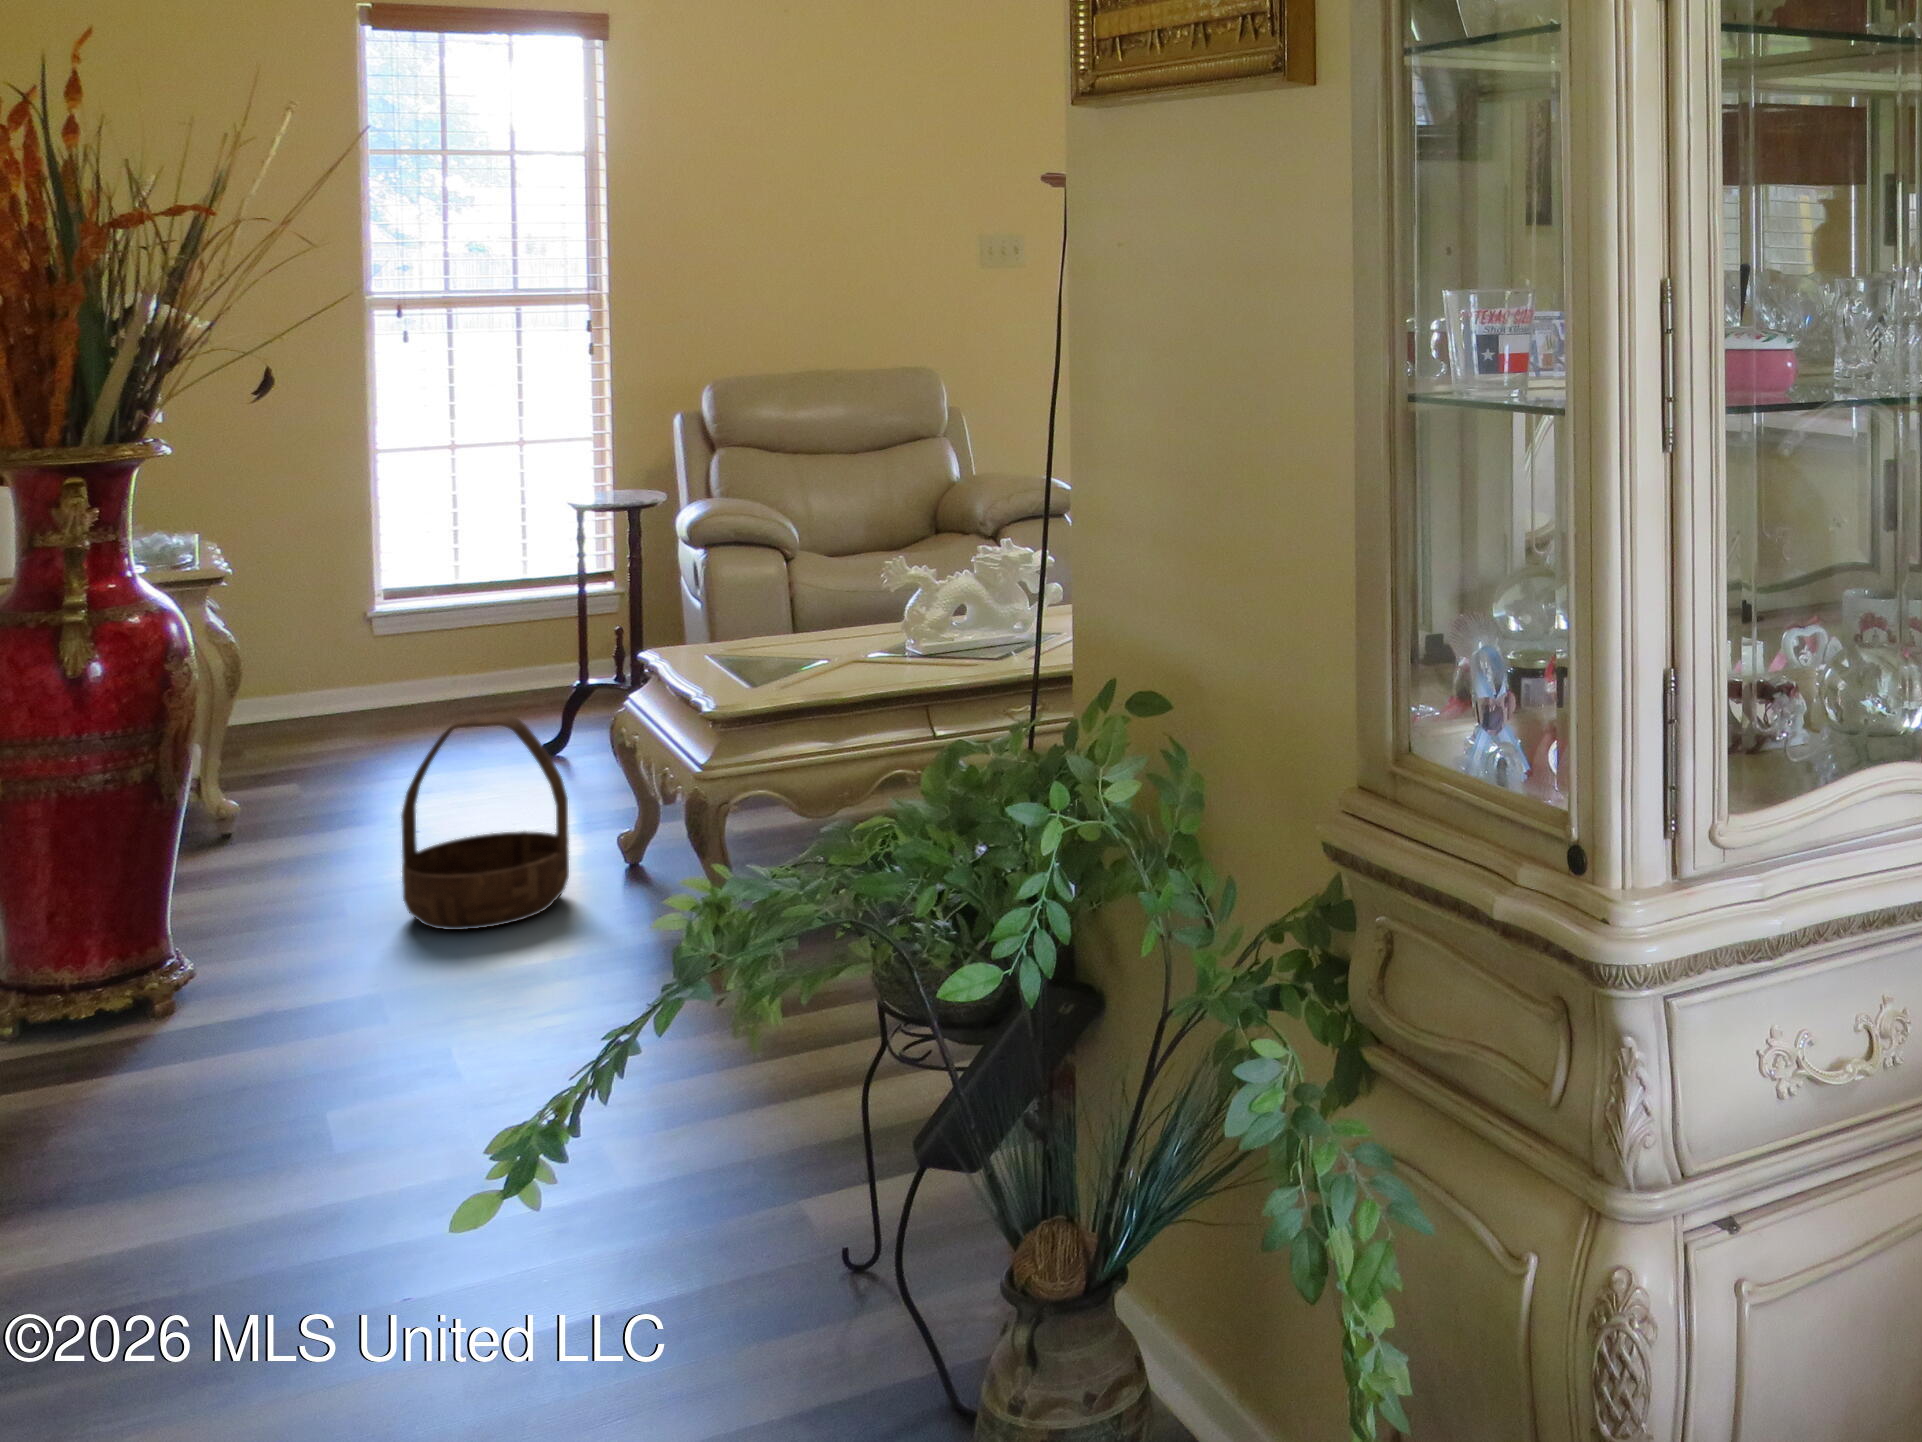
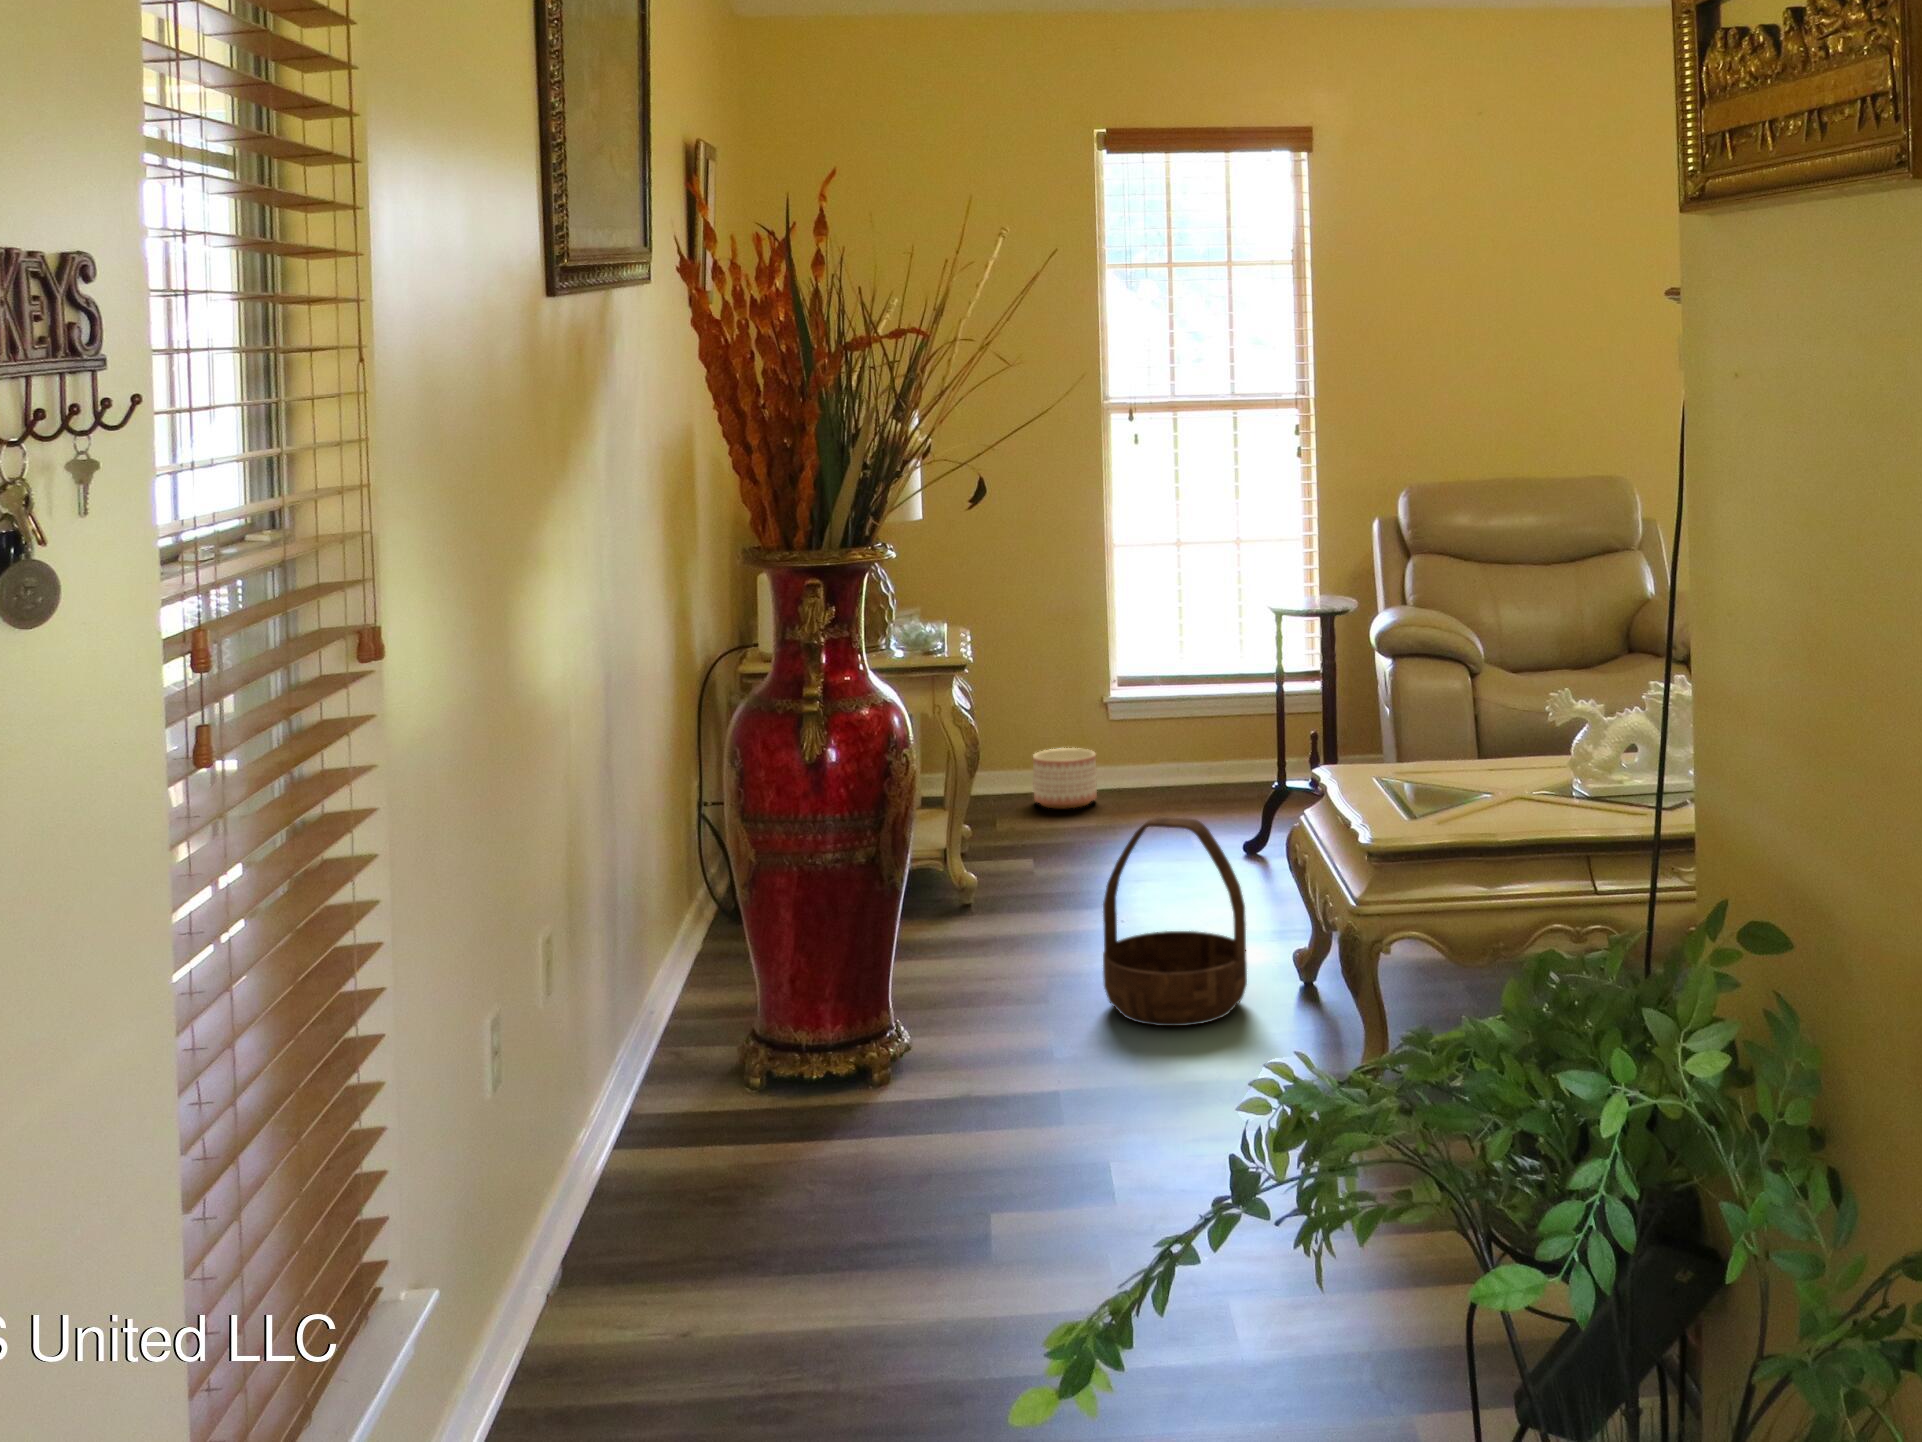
planter: none [273,672,355,738] -> present [1033,748,1097,809]

